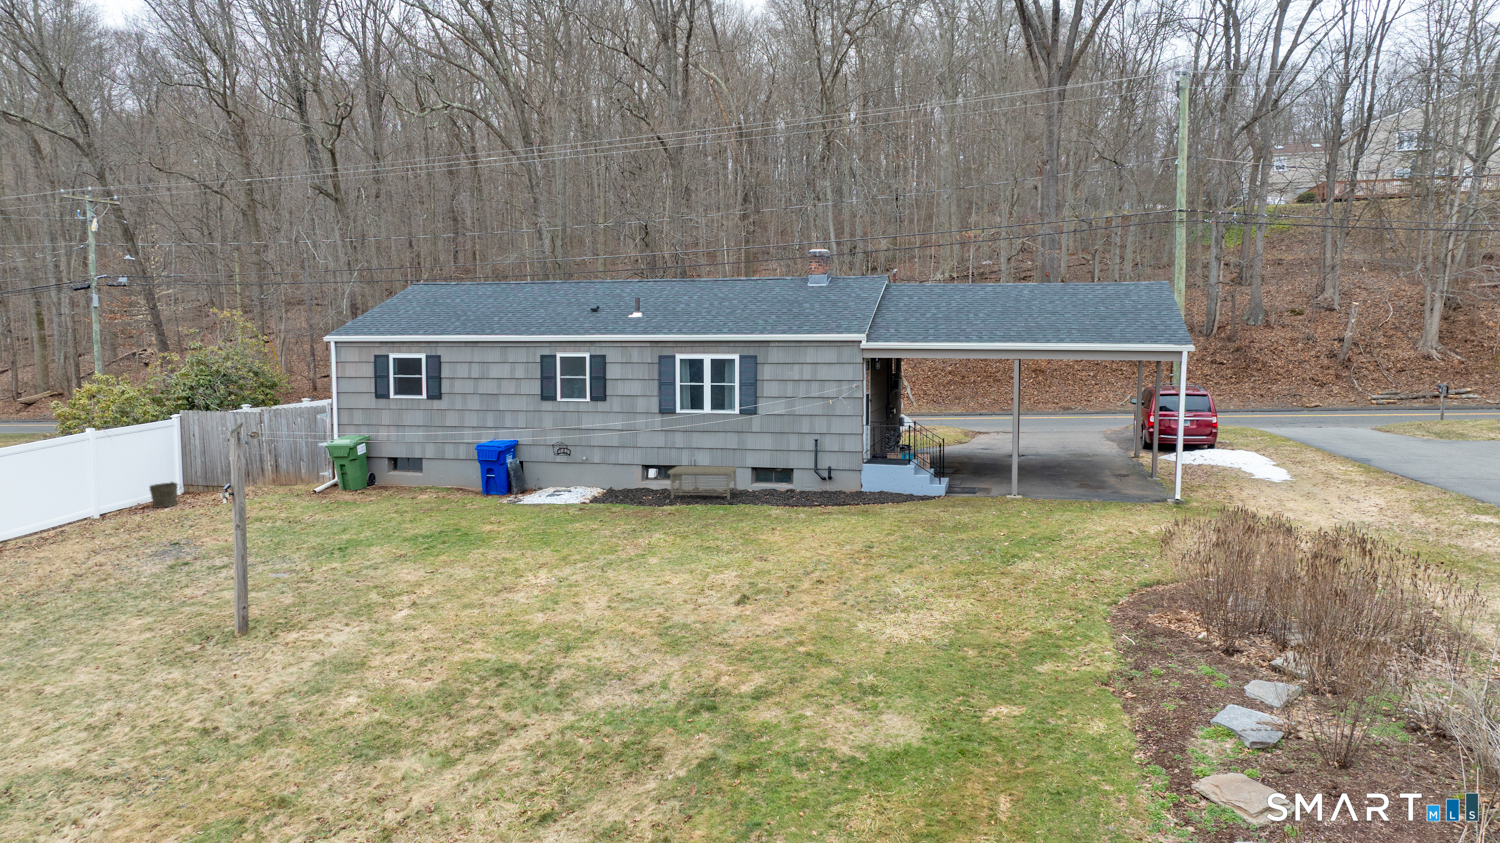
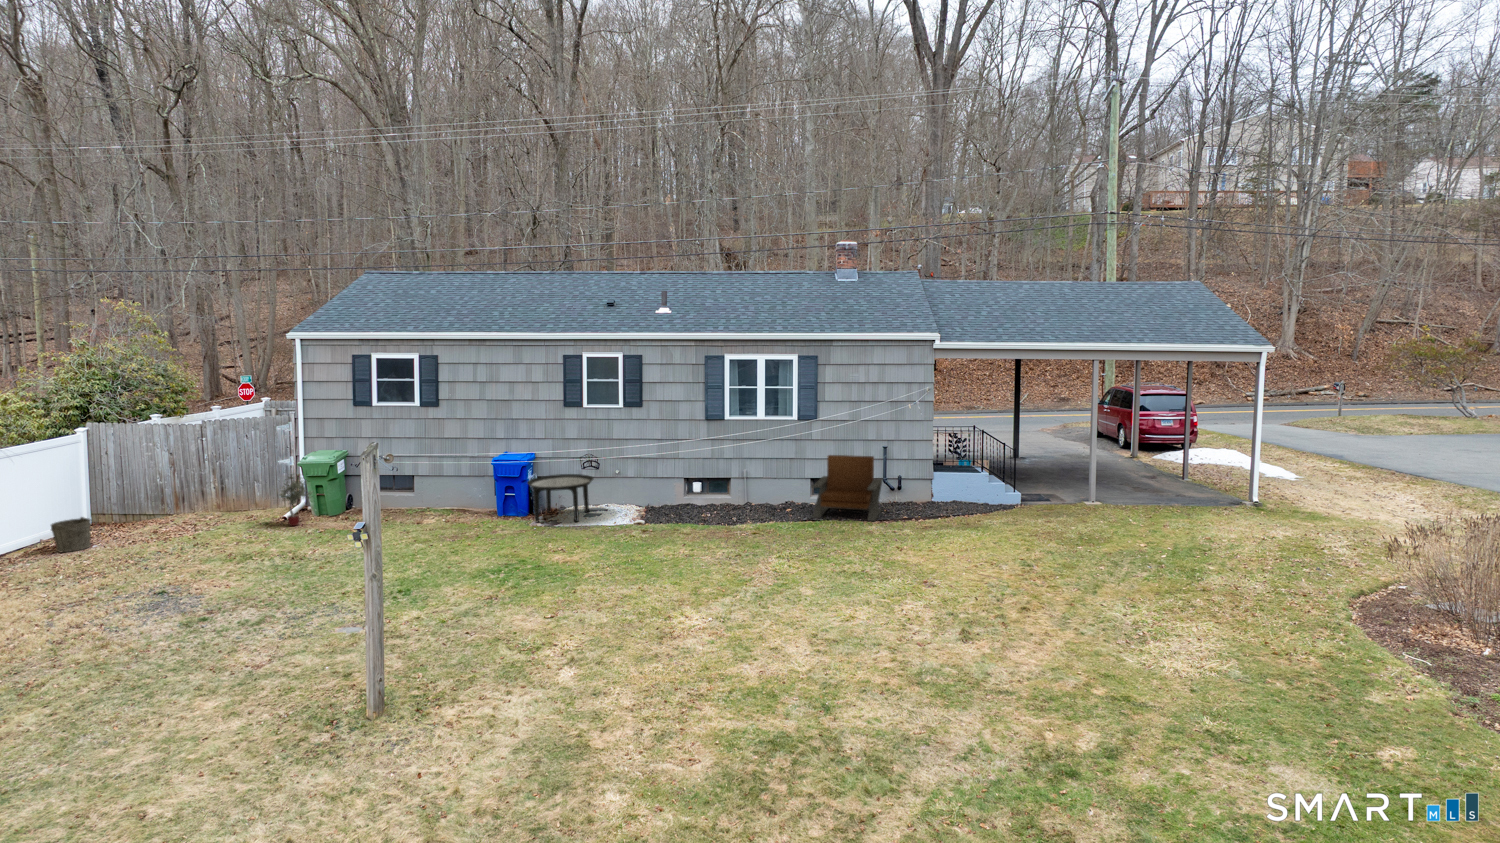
lounge chair: none [743,446,813,506] -> present [813,455,882,521]
potted tree: none [315,452,341,496] -> present [280,474,311,526]
round table: none [505,459,562,499] -> present [527,474,593,522]
storage bench: present [668,466,737,499] -> none [724,478,796,517]

